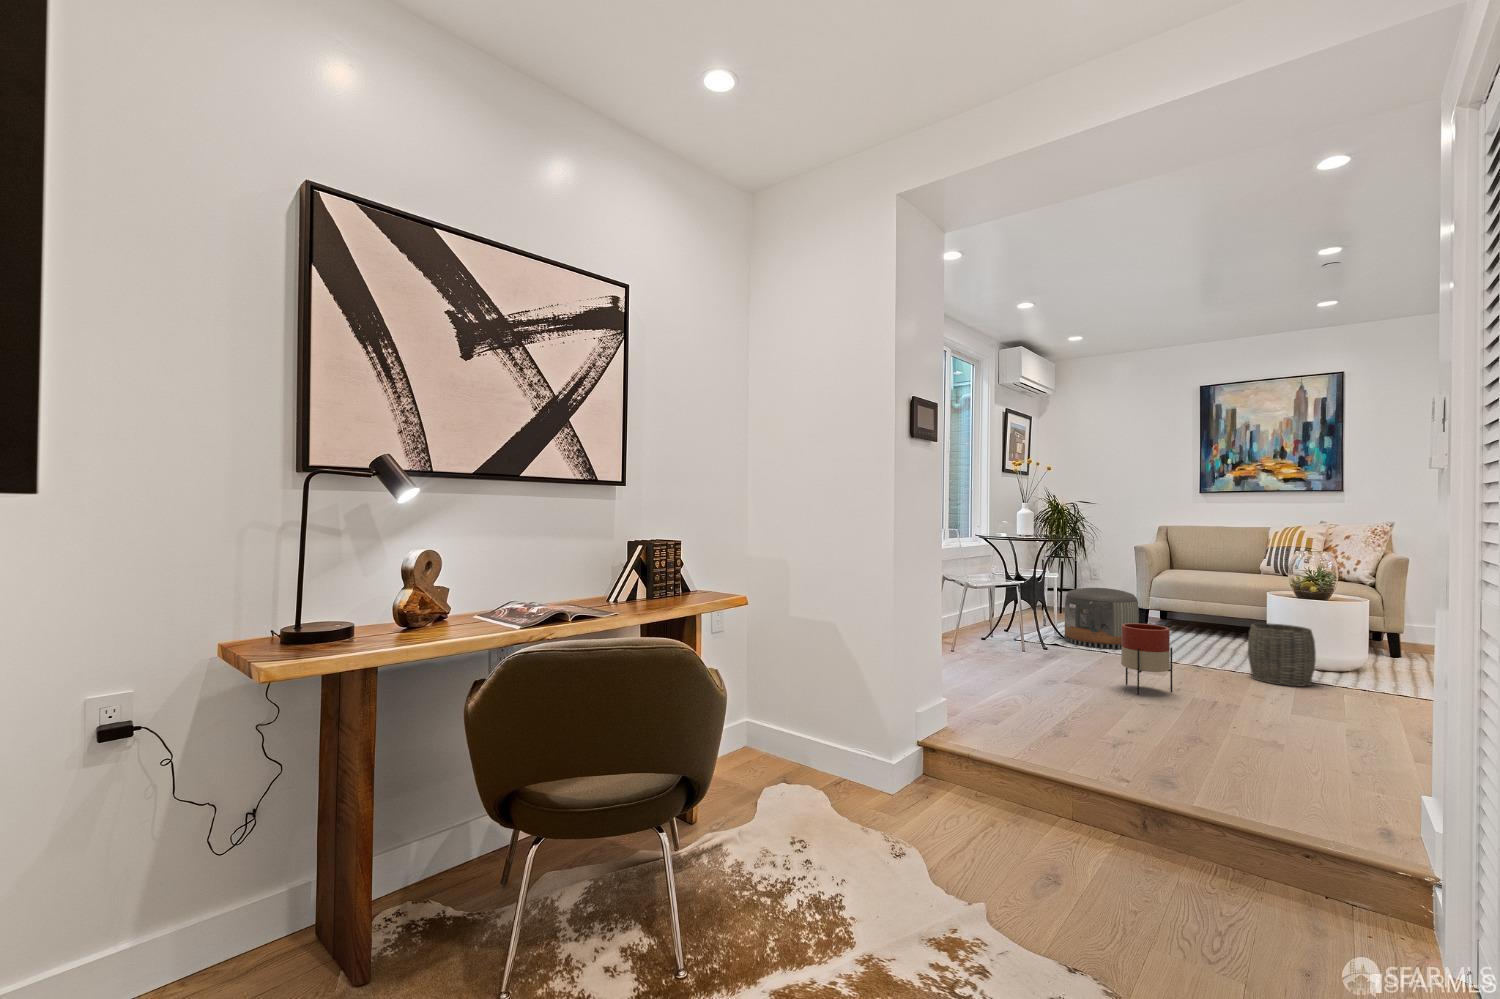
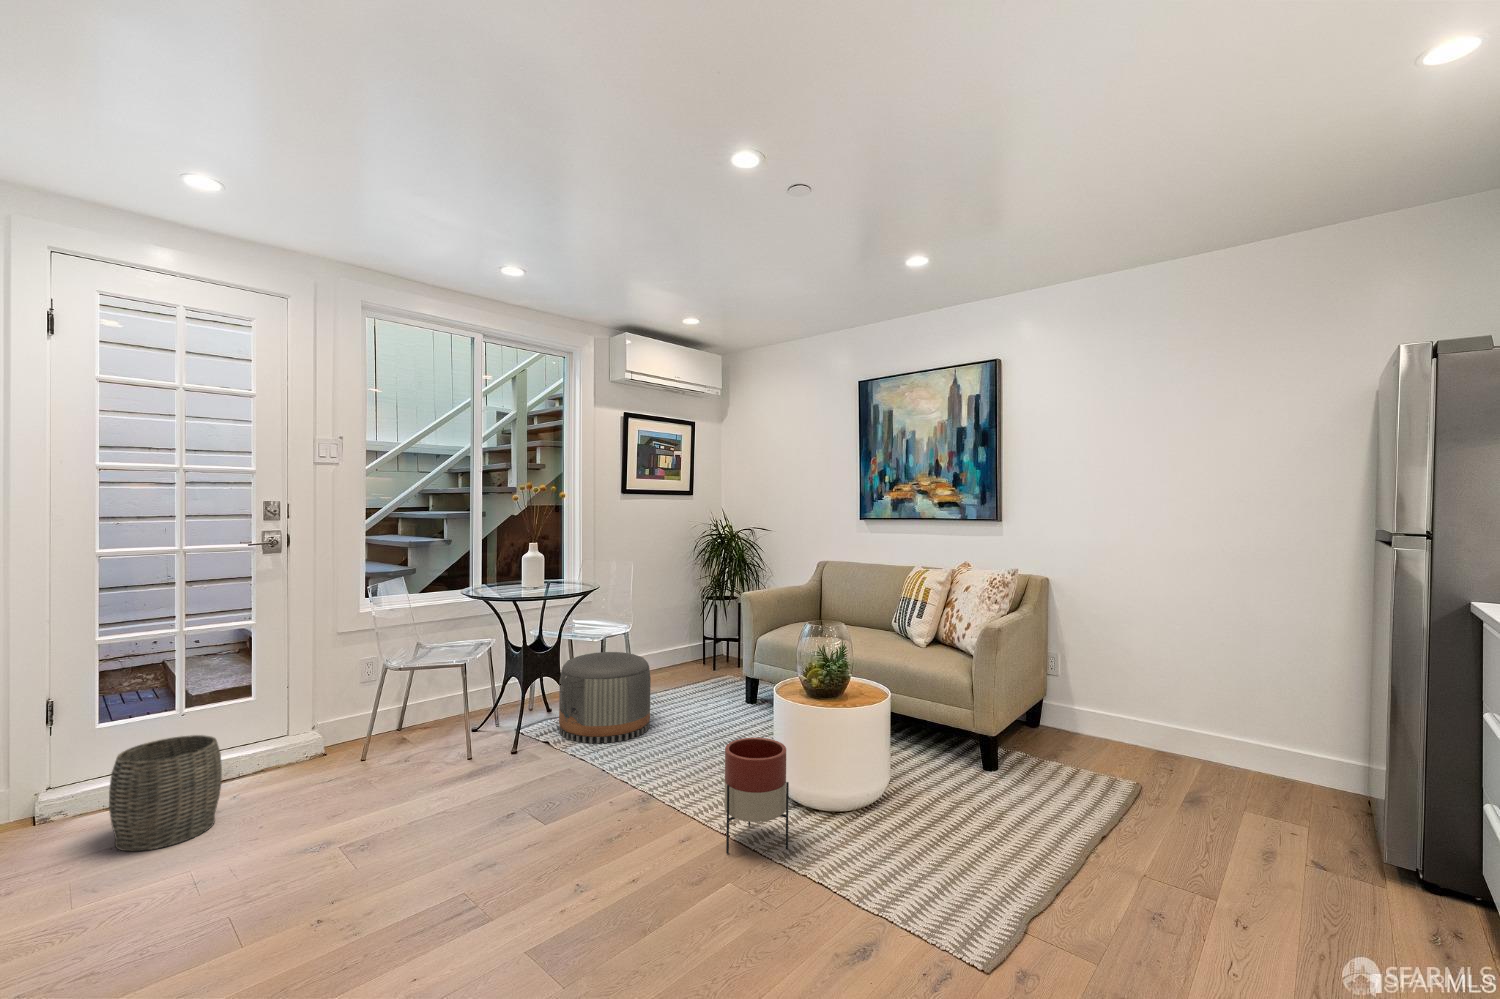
planter: present [1121,623,1172,695] -> present [724,738,789,853]
woven basket: present [1248,623,1316,686] -> present [109,735,222,851]

